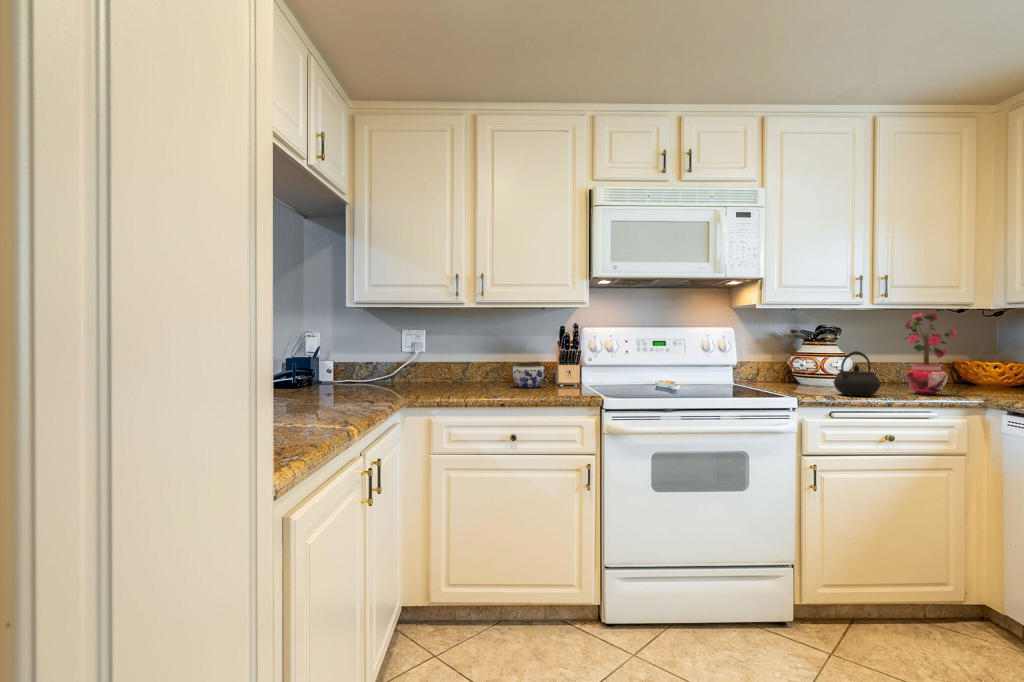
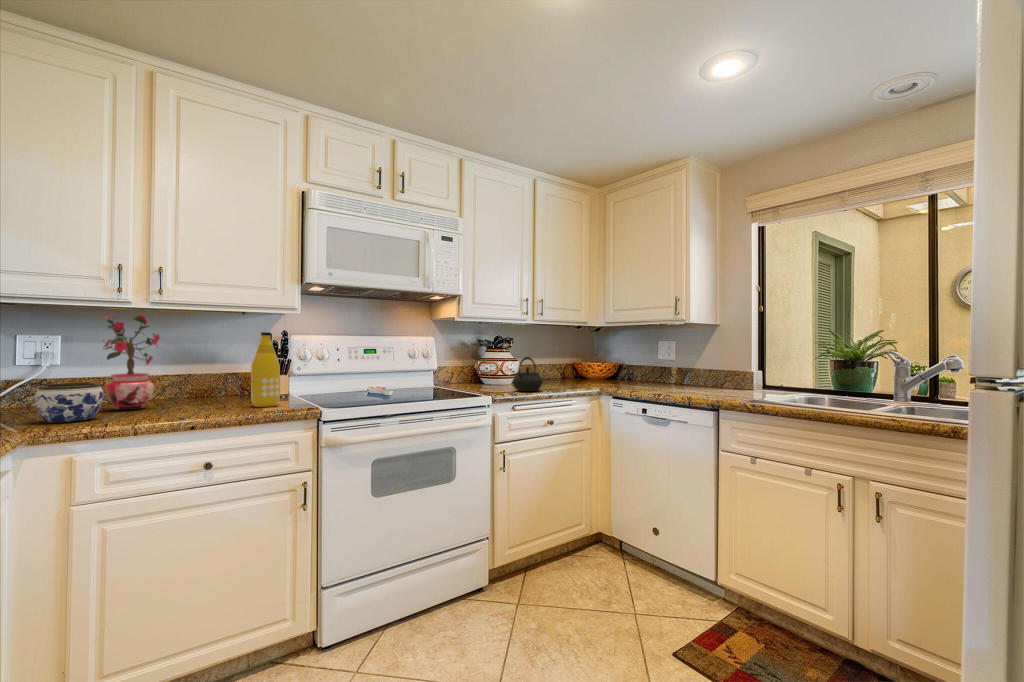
potted plant: present [904,313,957,395] -> present [103,314,160,410]
bottle: none [547,326,570,392] -> present [251,332,280,407]
jar: present [513,363,544,388] -> present [35,382,103,423]

